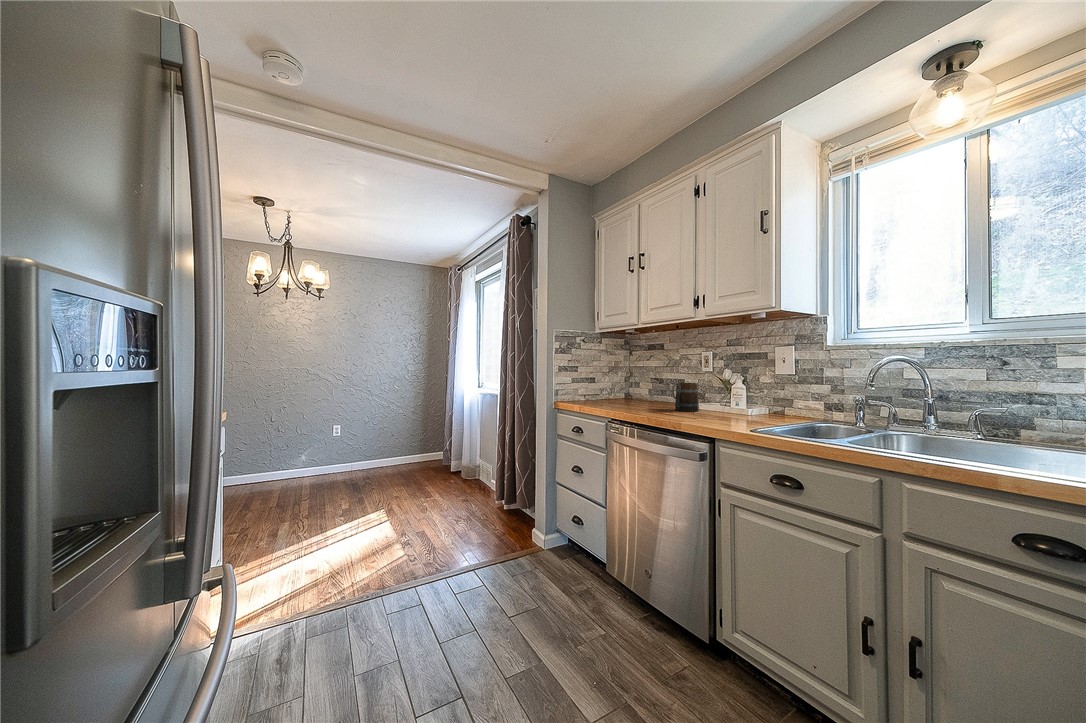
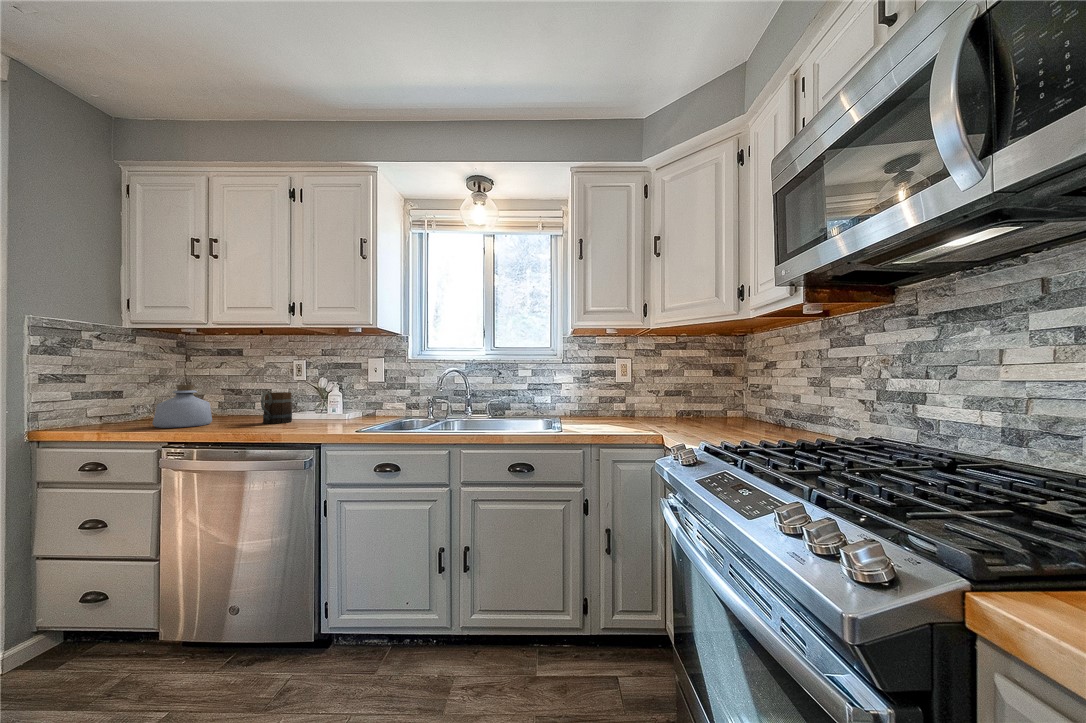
bottle: none [608,374,642,407] -> present [152,384,212,428]

